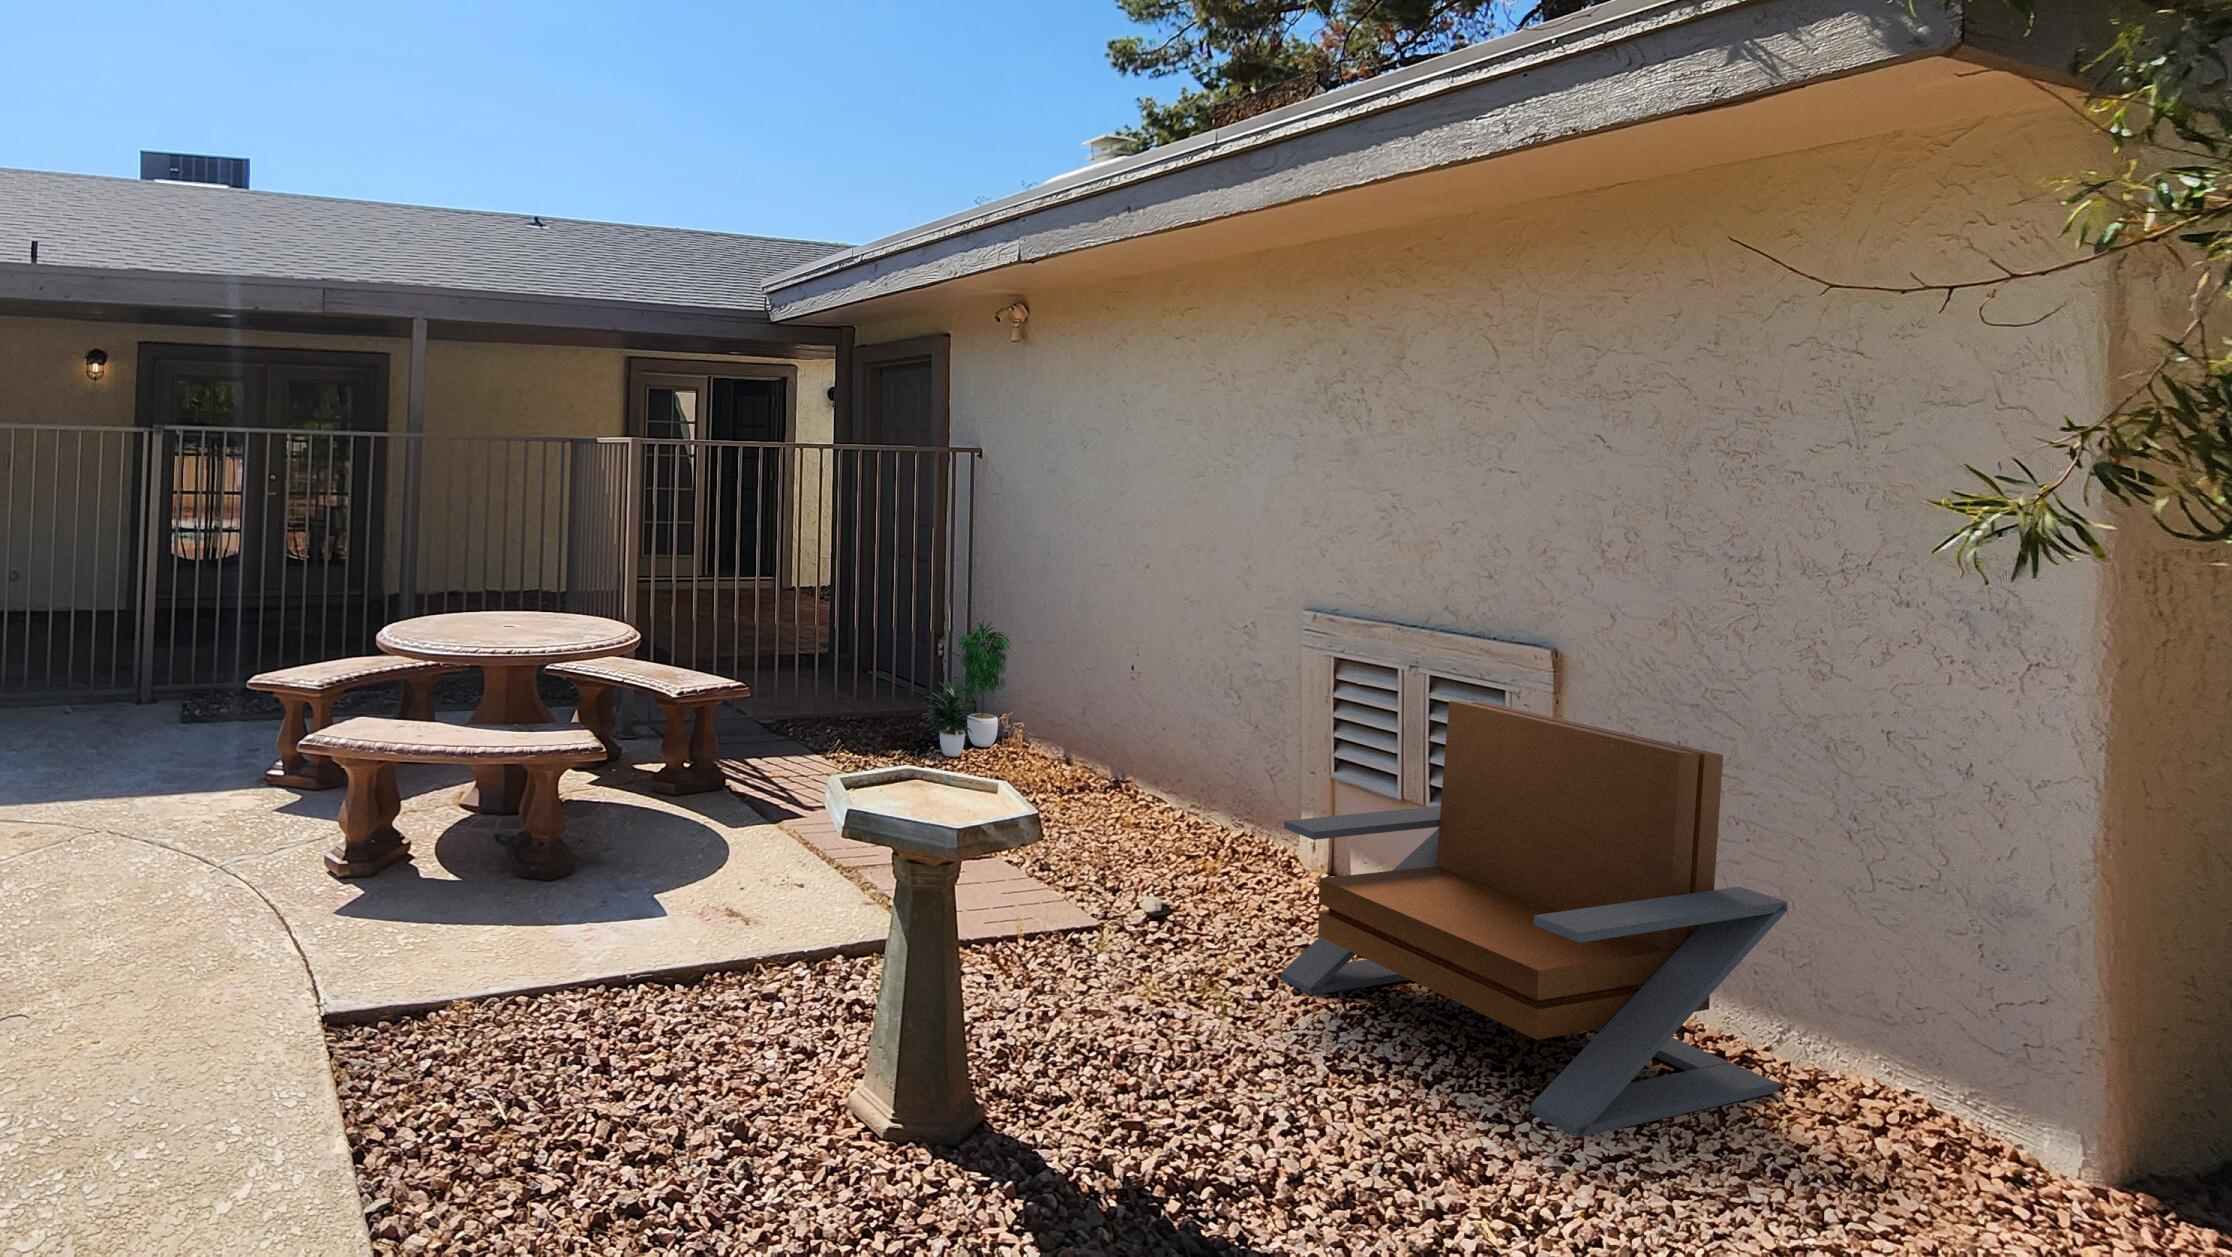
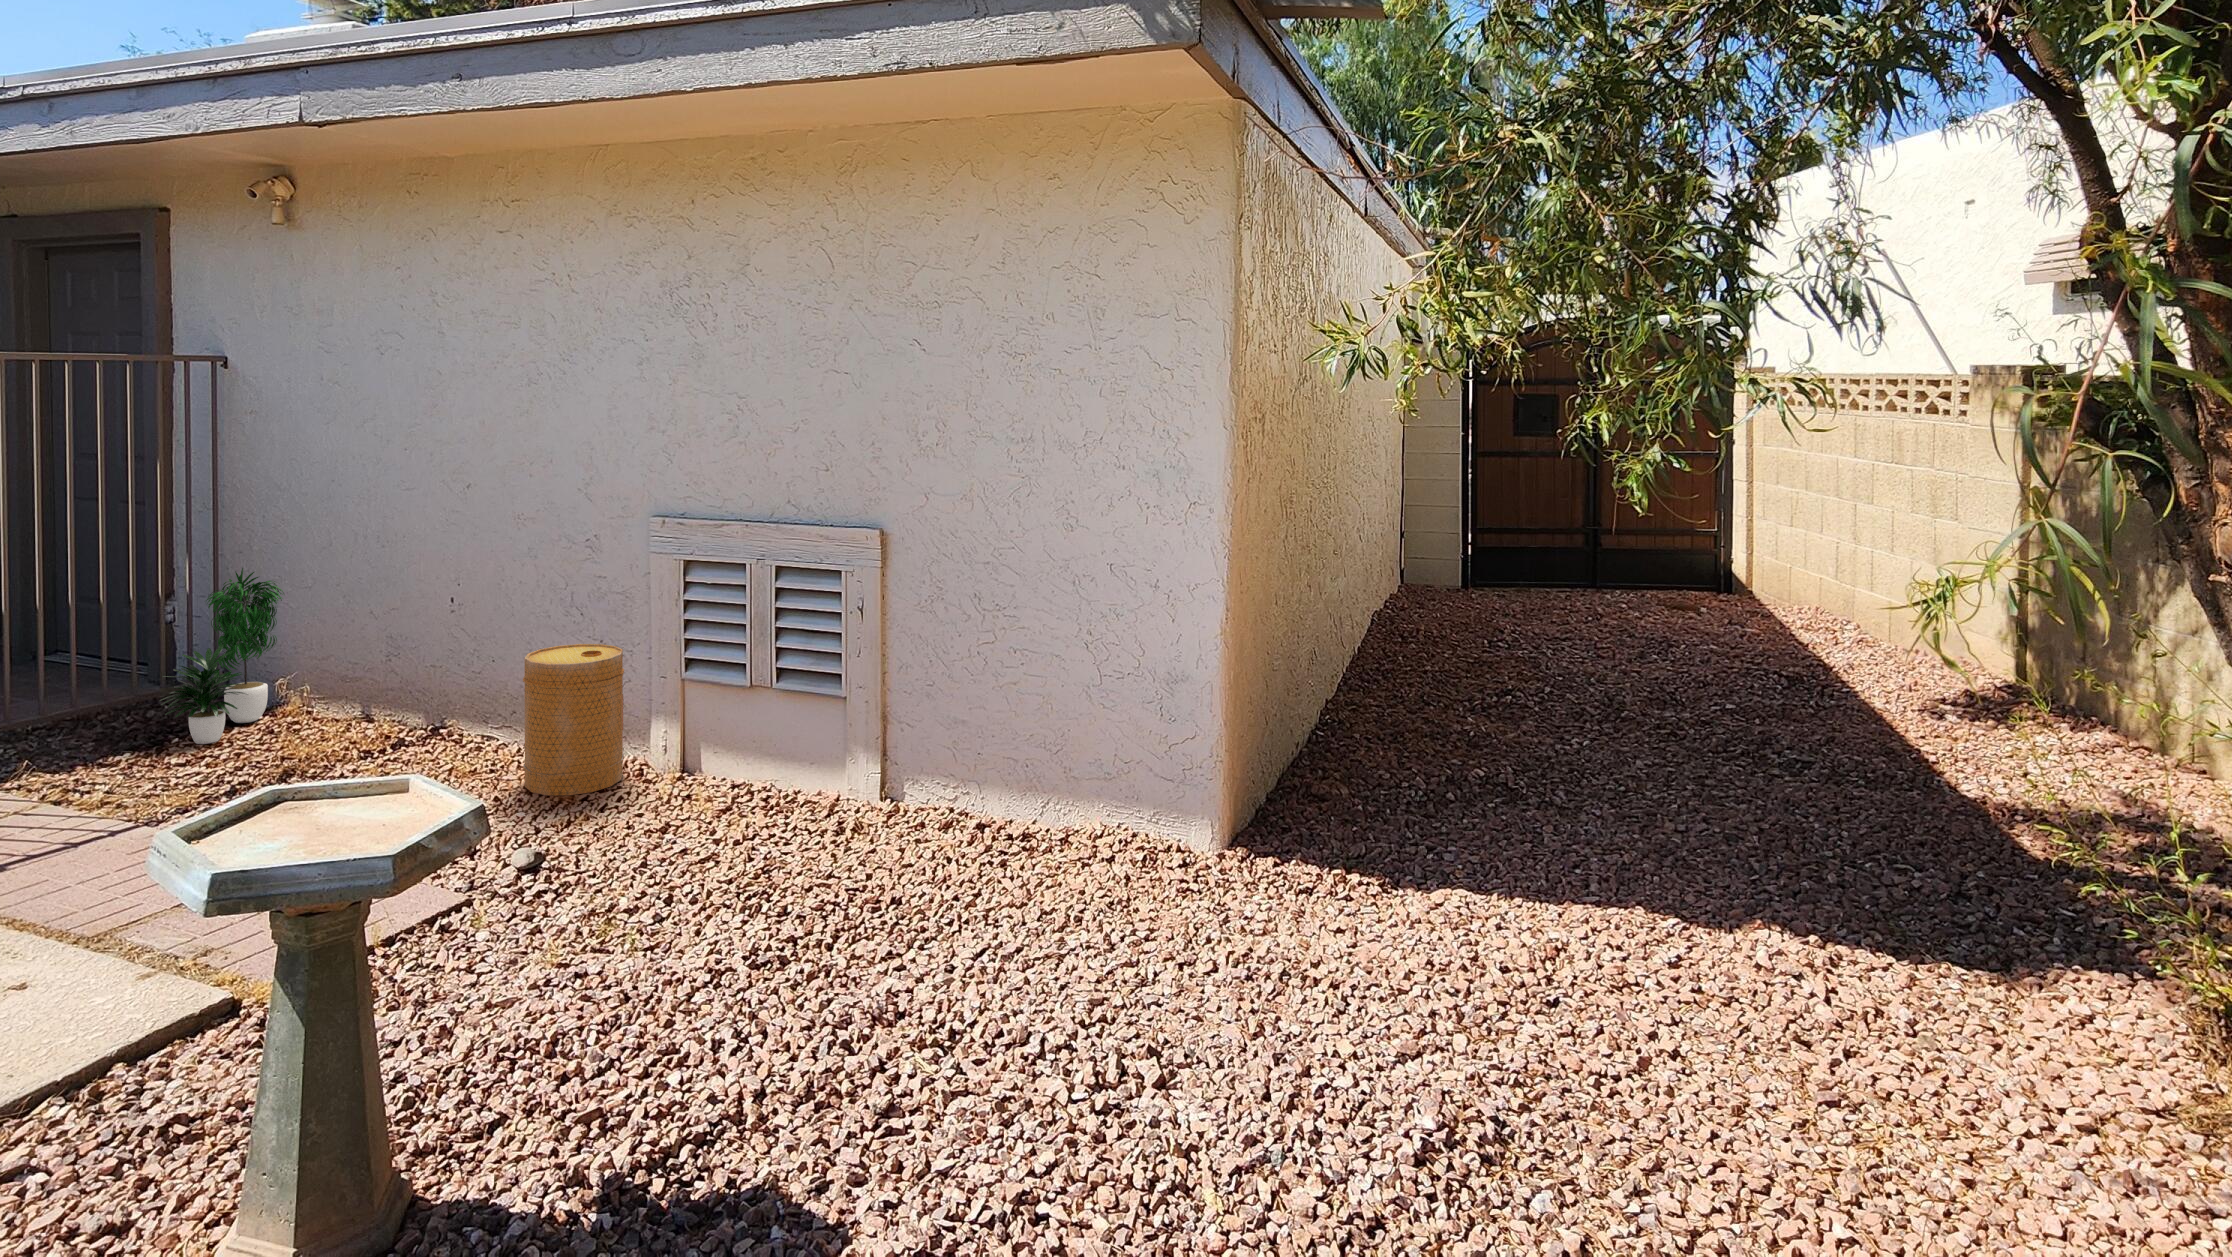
lounge chair: present [1281,701,1787,1138] -> none [672,585,1053,948]
basket: none [1177,724,1277,871] -> present [523,644,624,795]

